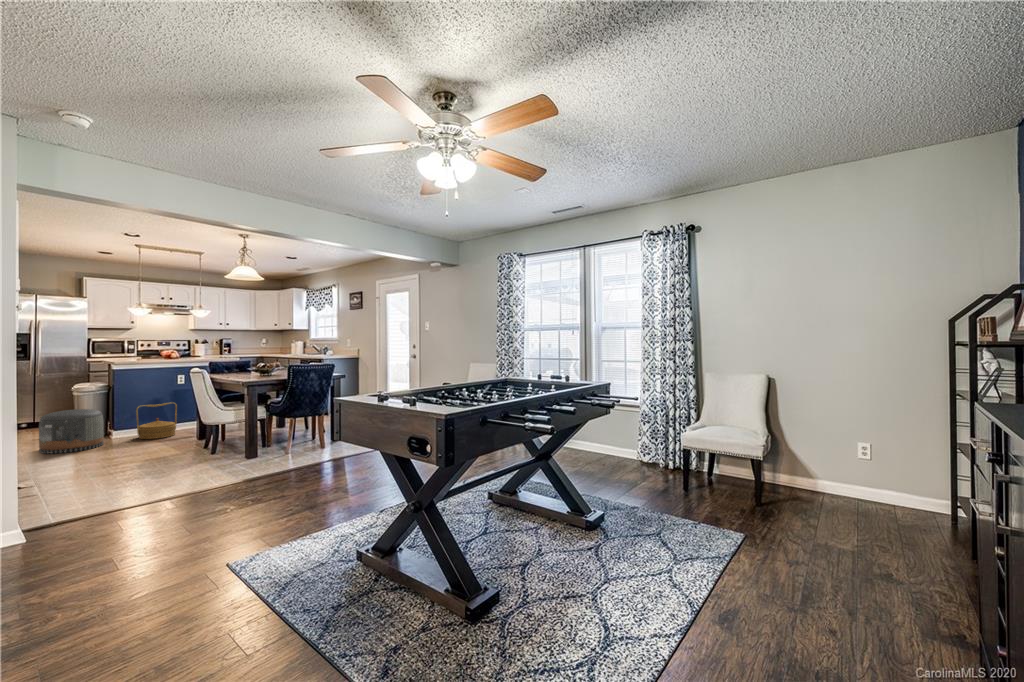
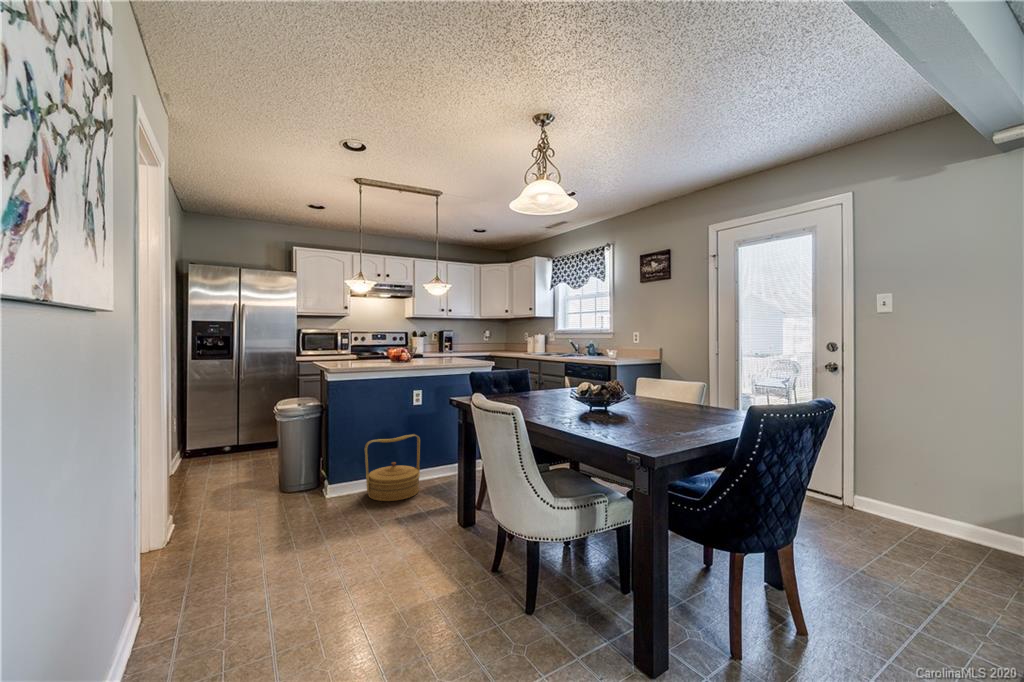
pouf: present [39,409,104,454] -> none [228,446,320,534]

